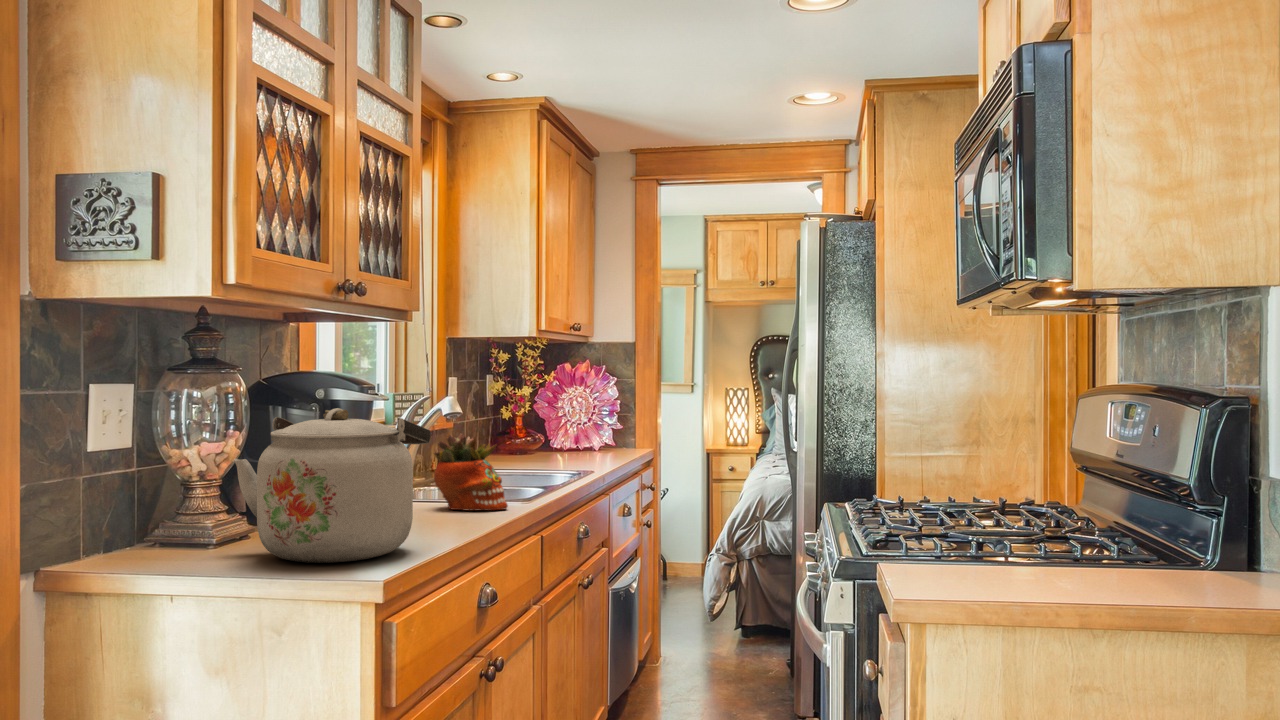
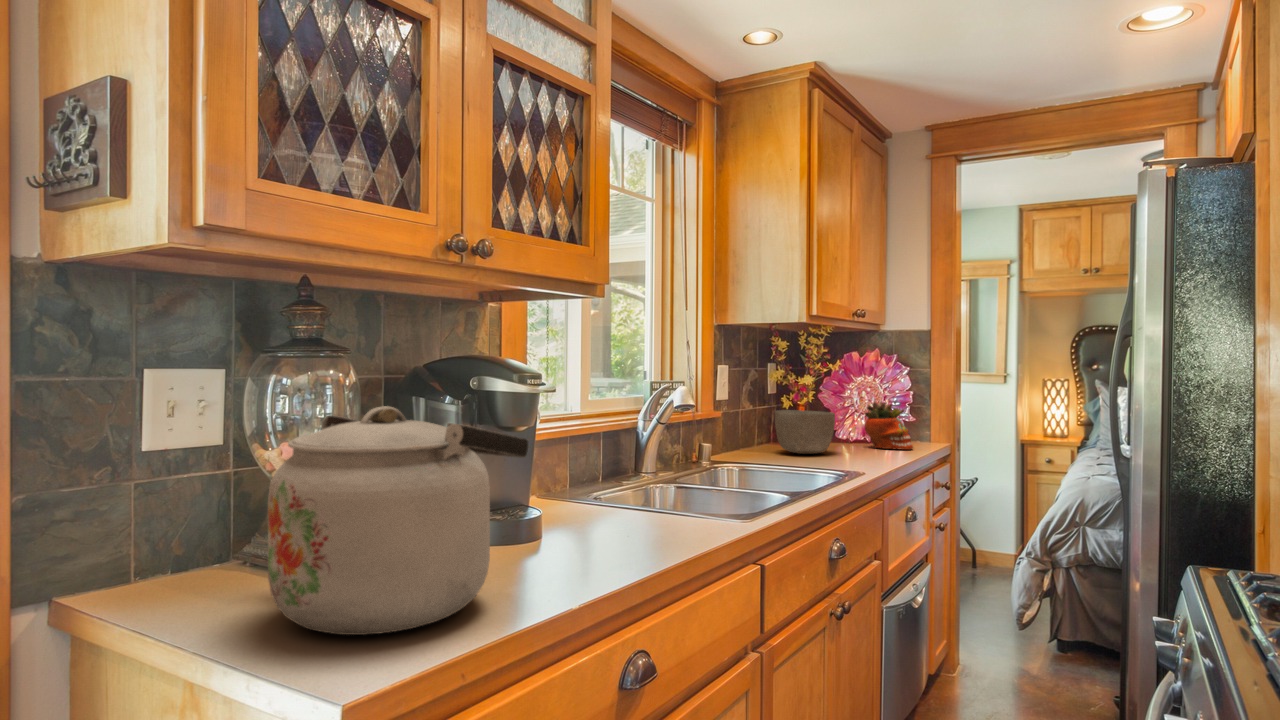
bowl: none [504,420,560,461] -> present [775,410,835,454]
succulent planter: present [434,434,508,510] -> present [865,402,913,450]

